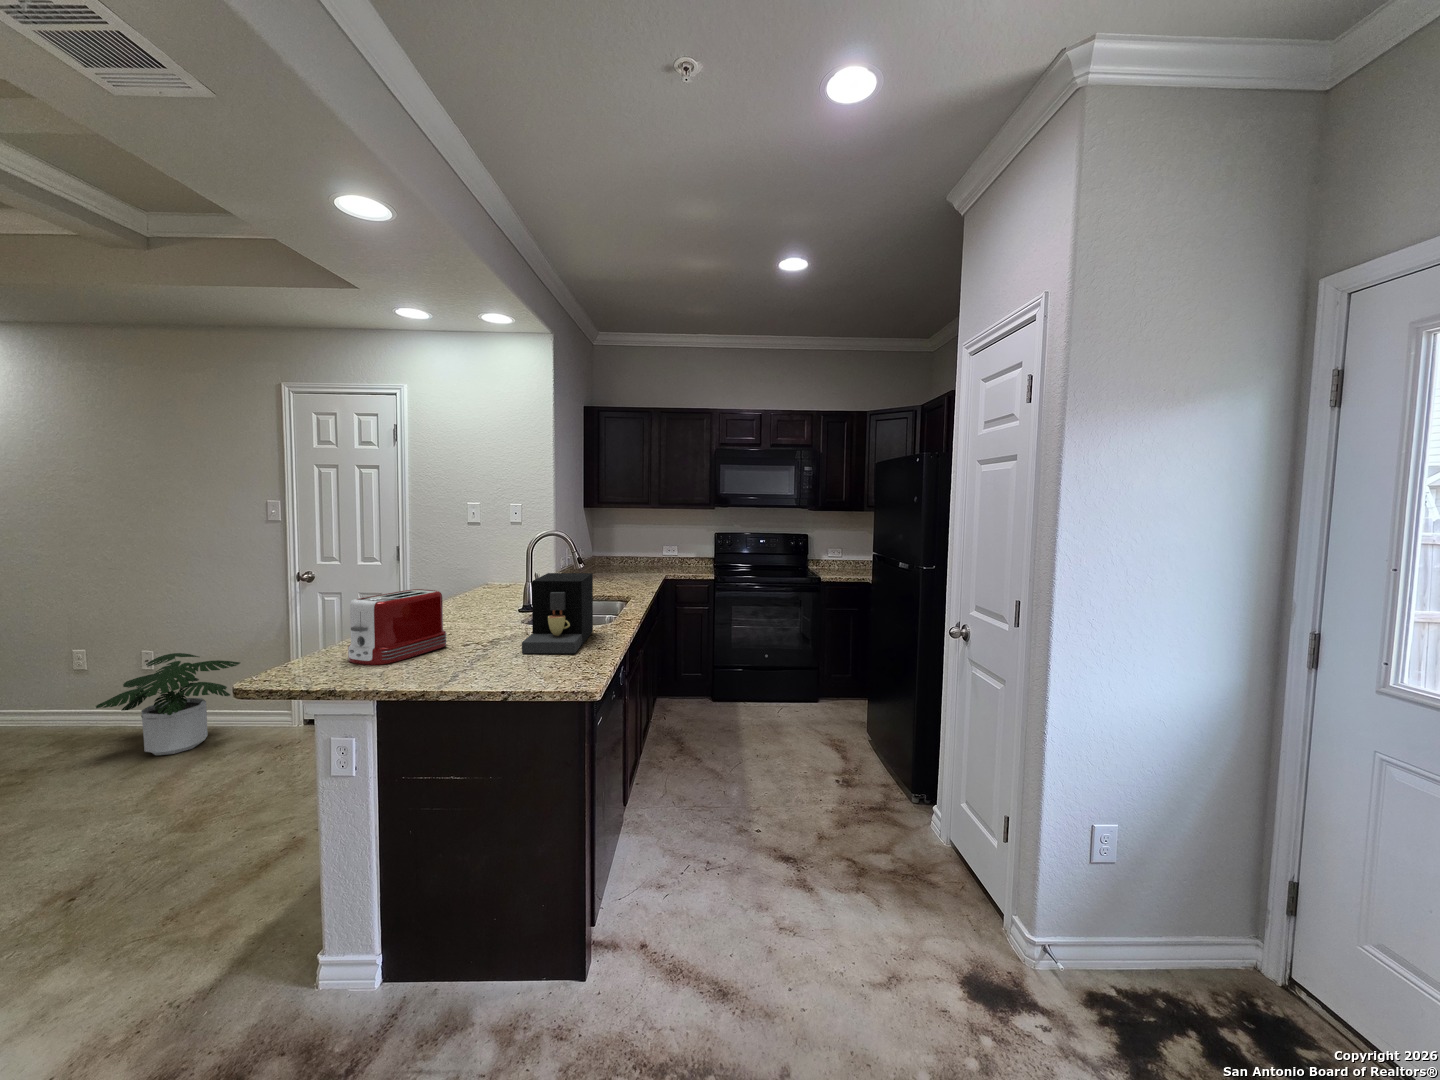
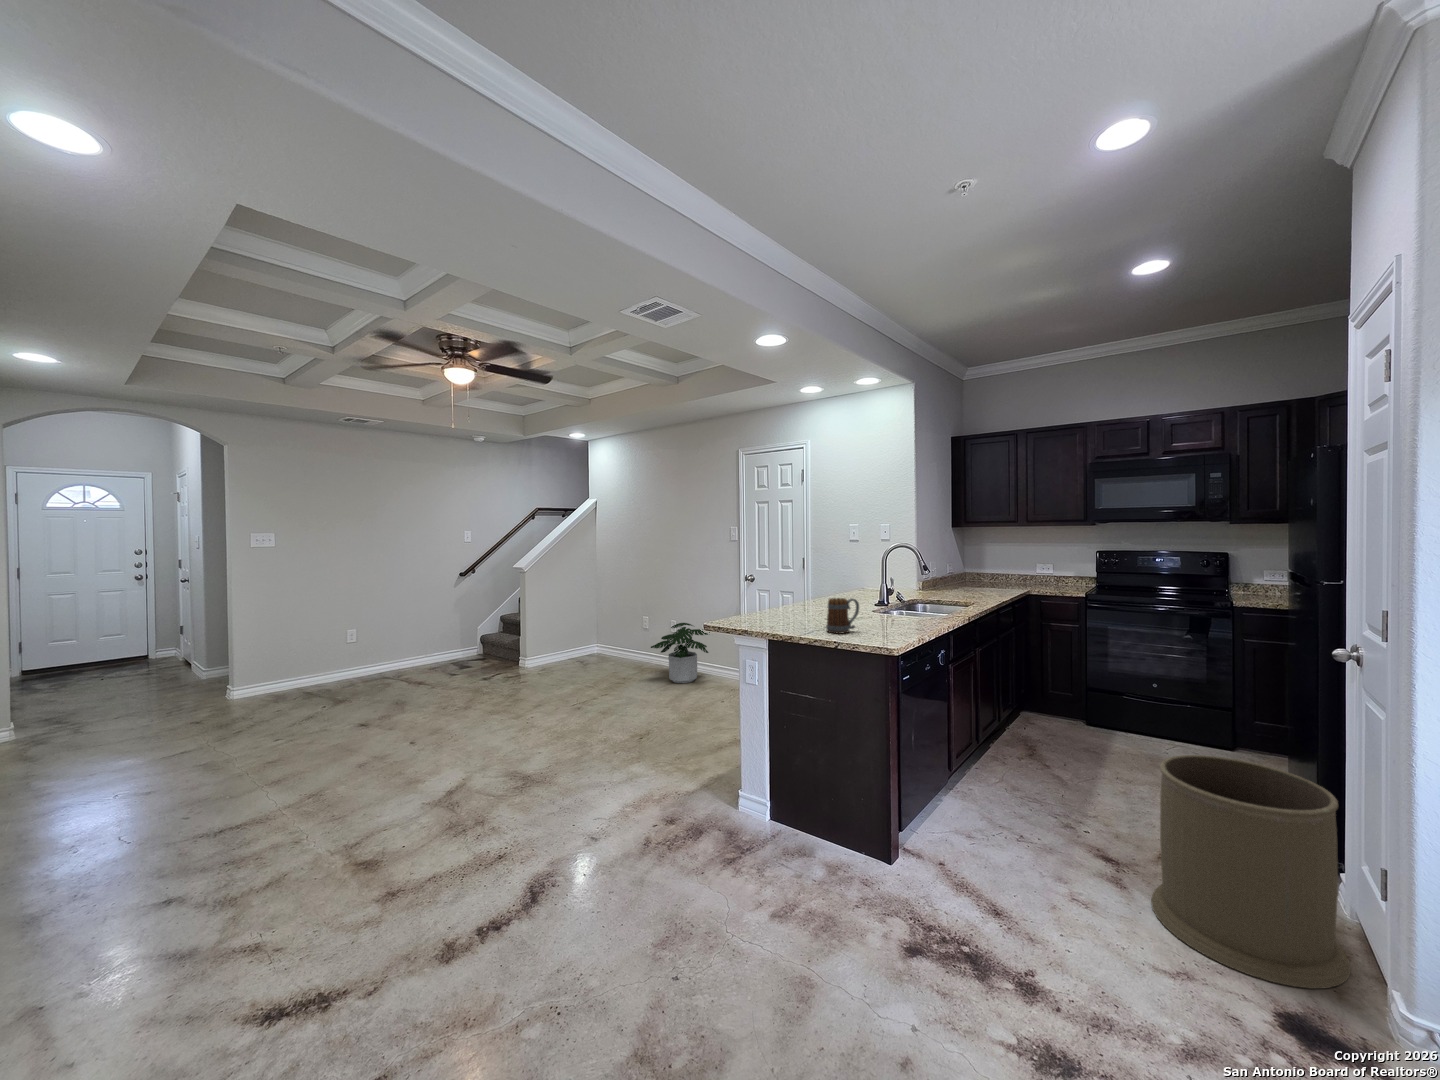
coffee maker: present [522,573,593,653] -> none [860,574,922,631]
toaster: present [348,589,447,665] -> none [759,580,815,623]
mug: none [477,617,526,673] -> present [826,598,859,634]
trash can: none [836,736,978,950] -> present [1151,755,1351,989]

